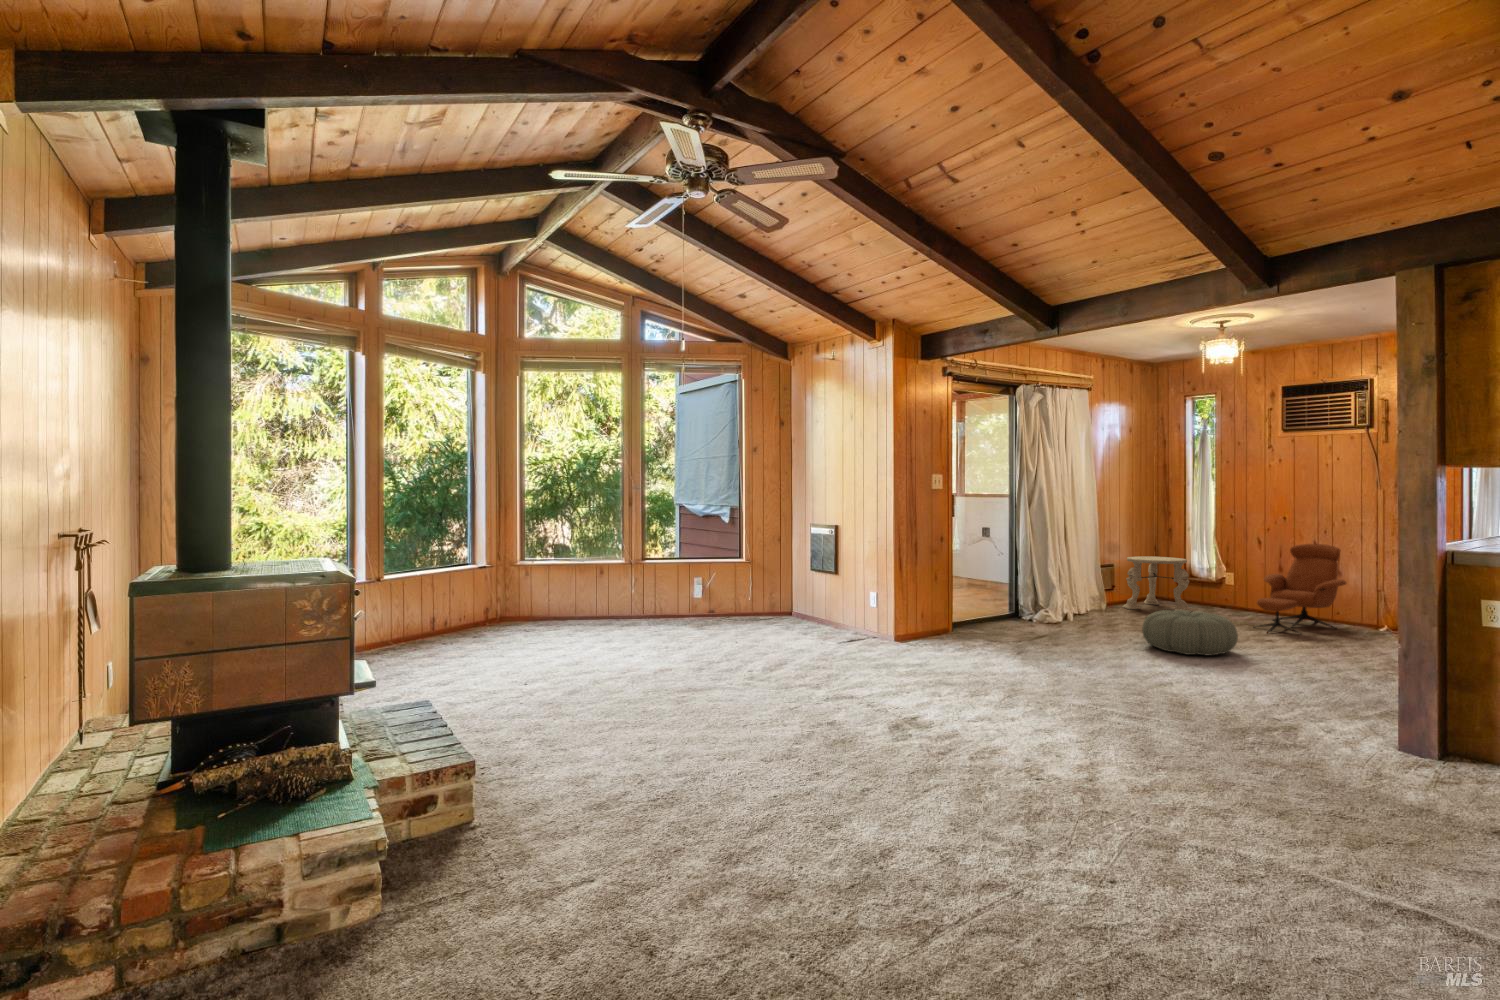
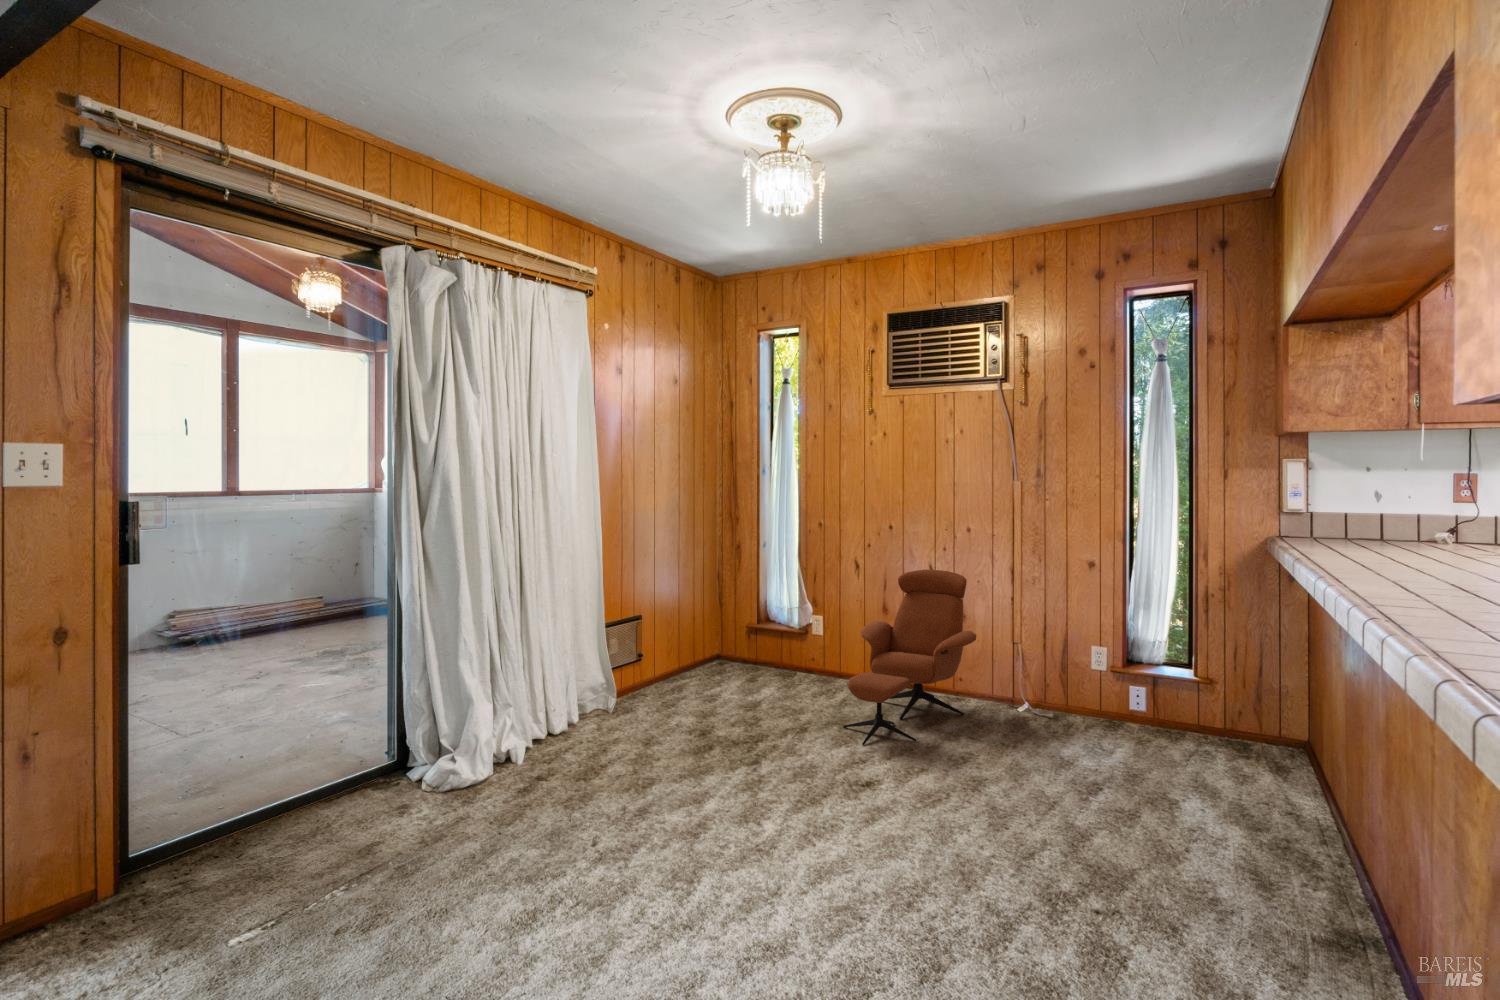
side table: present [1123,556,1192,612] -> none [654,593,761,693]
pouf: present [1142,610,1238,656] -> none [606,742,799,879]

